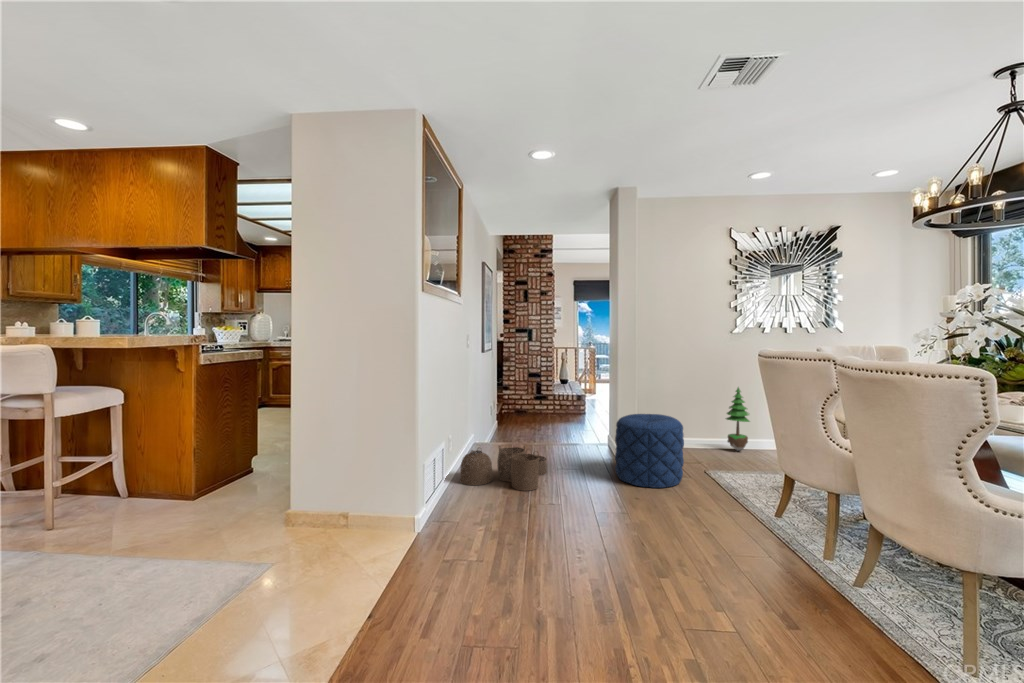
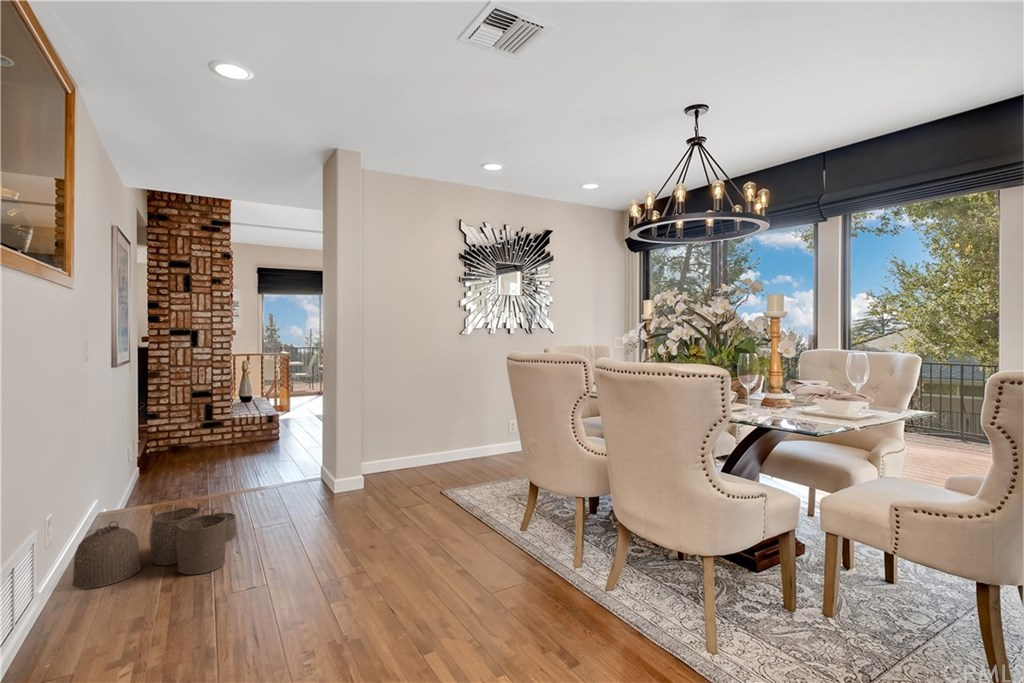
potted tree: present [726,387,750,451] -> none [453,392,478,463]
pouf: present [615,414,684,488] -> none [336,434,420,527]

